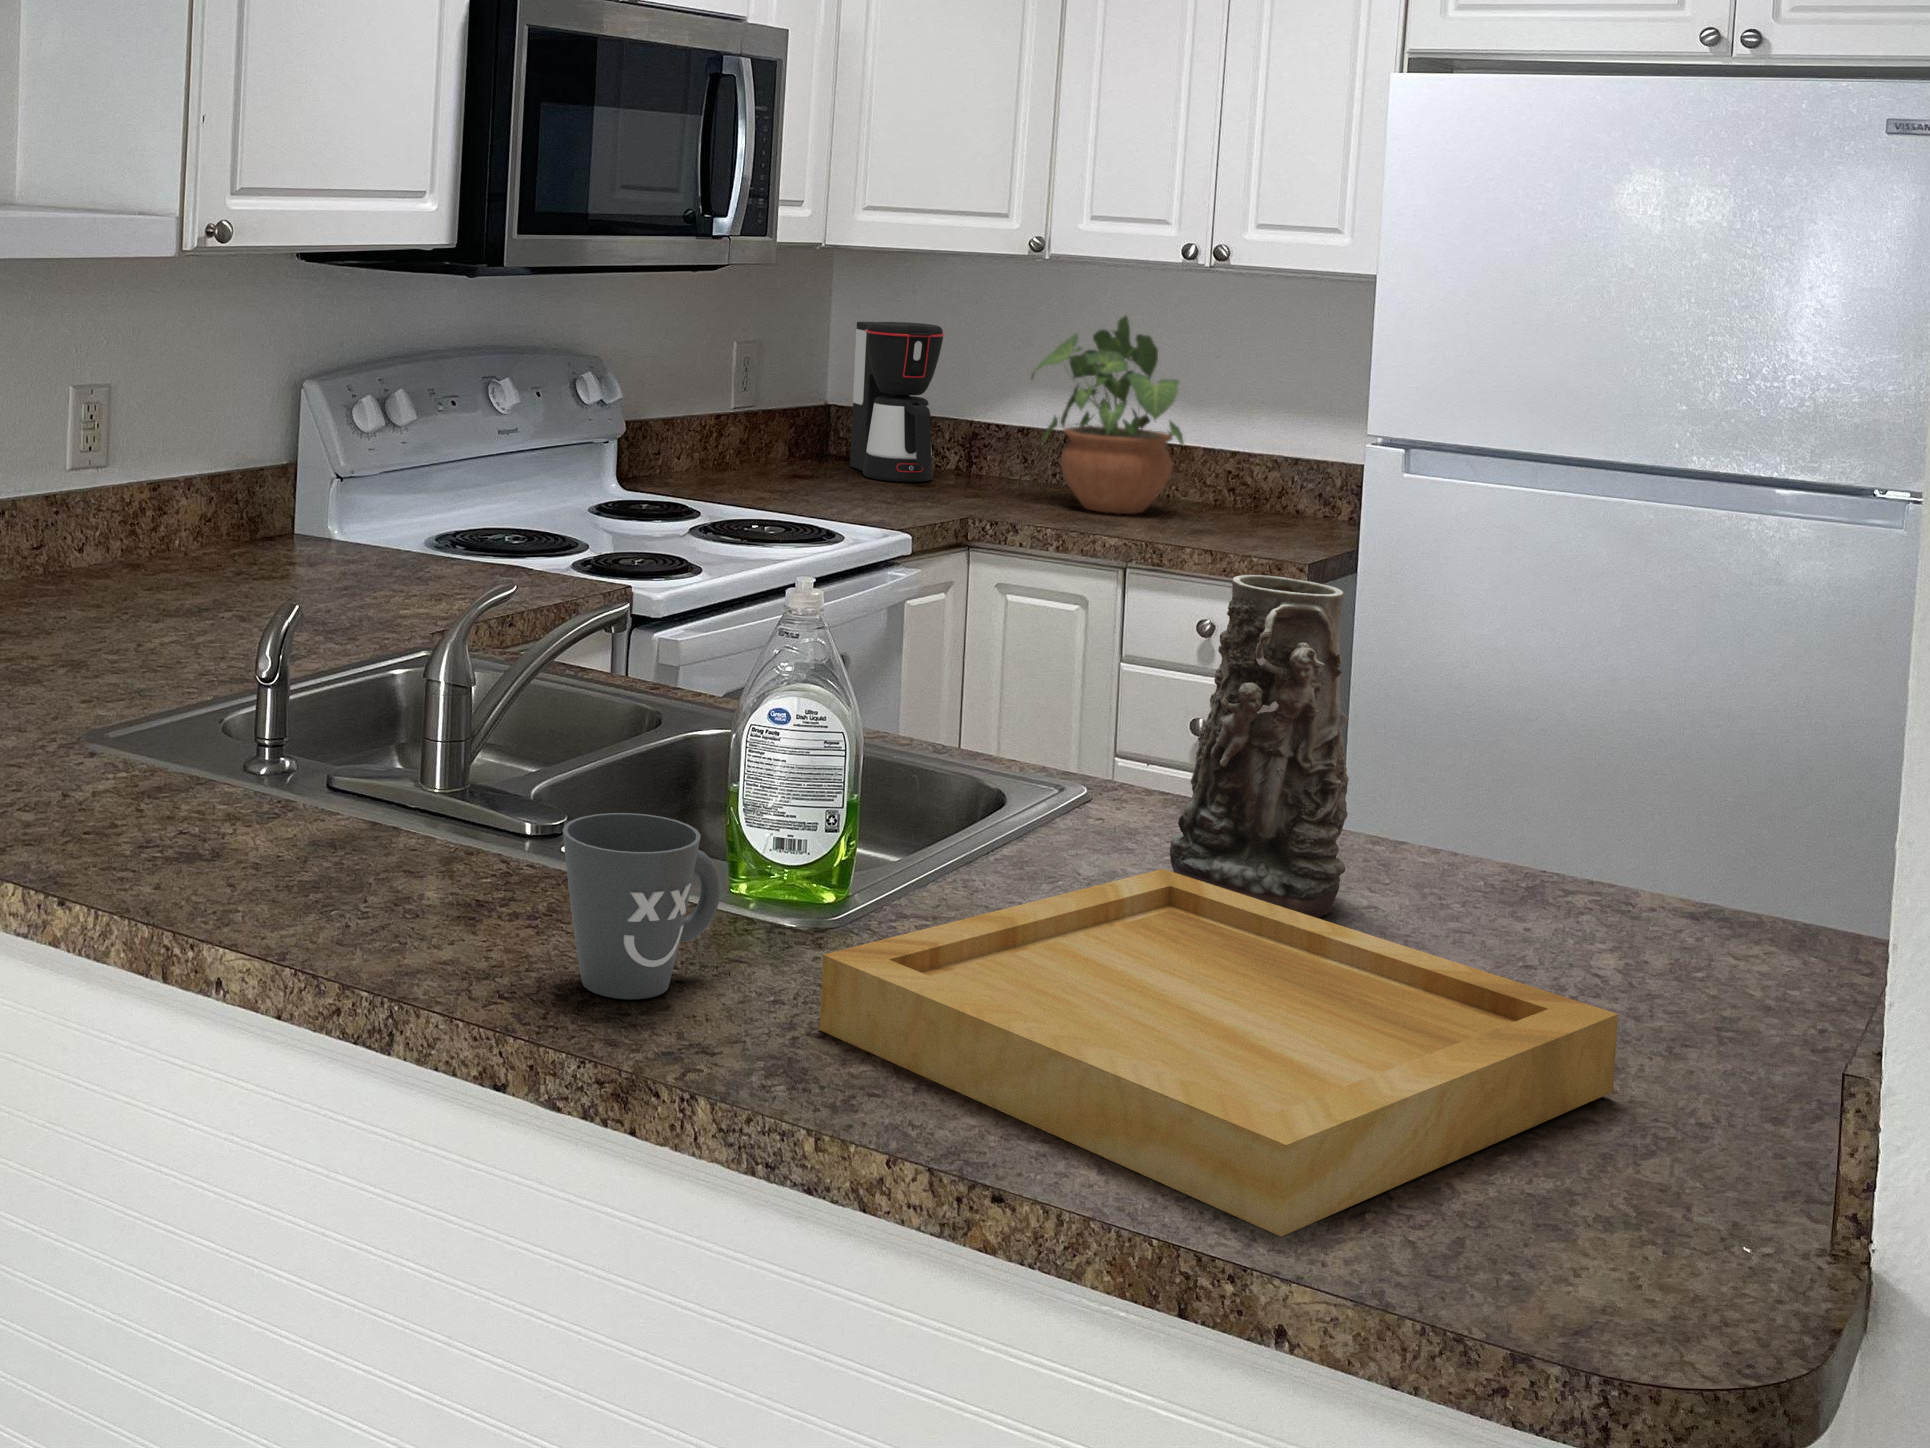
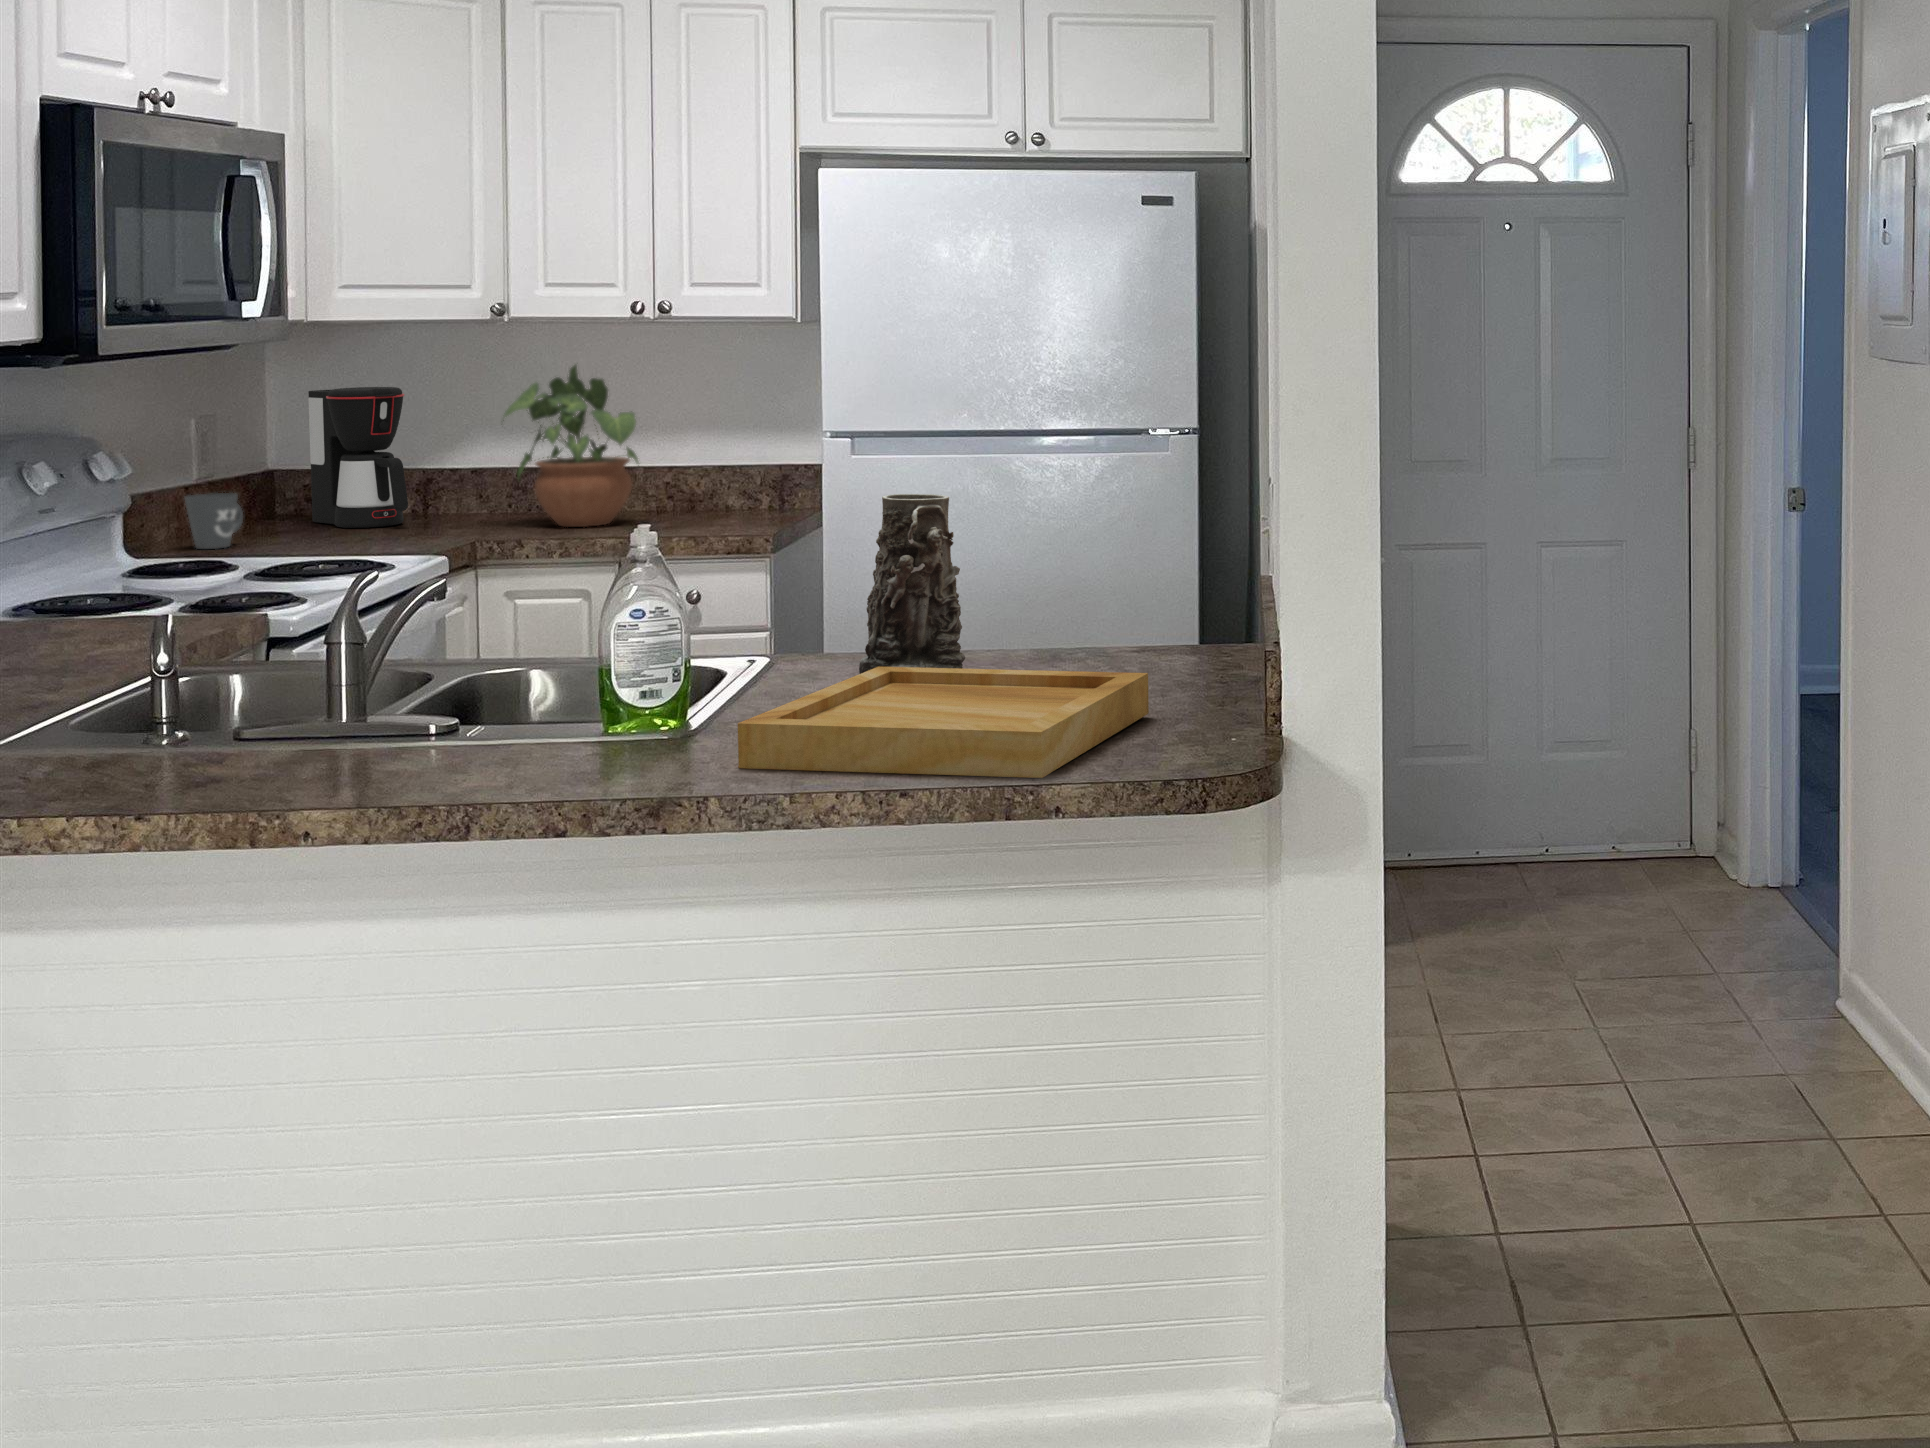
mug: present [563,813,720,999] -> present [185,493,243,549]

